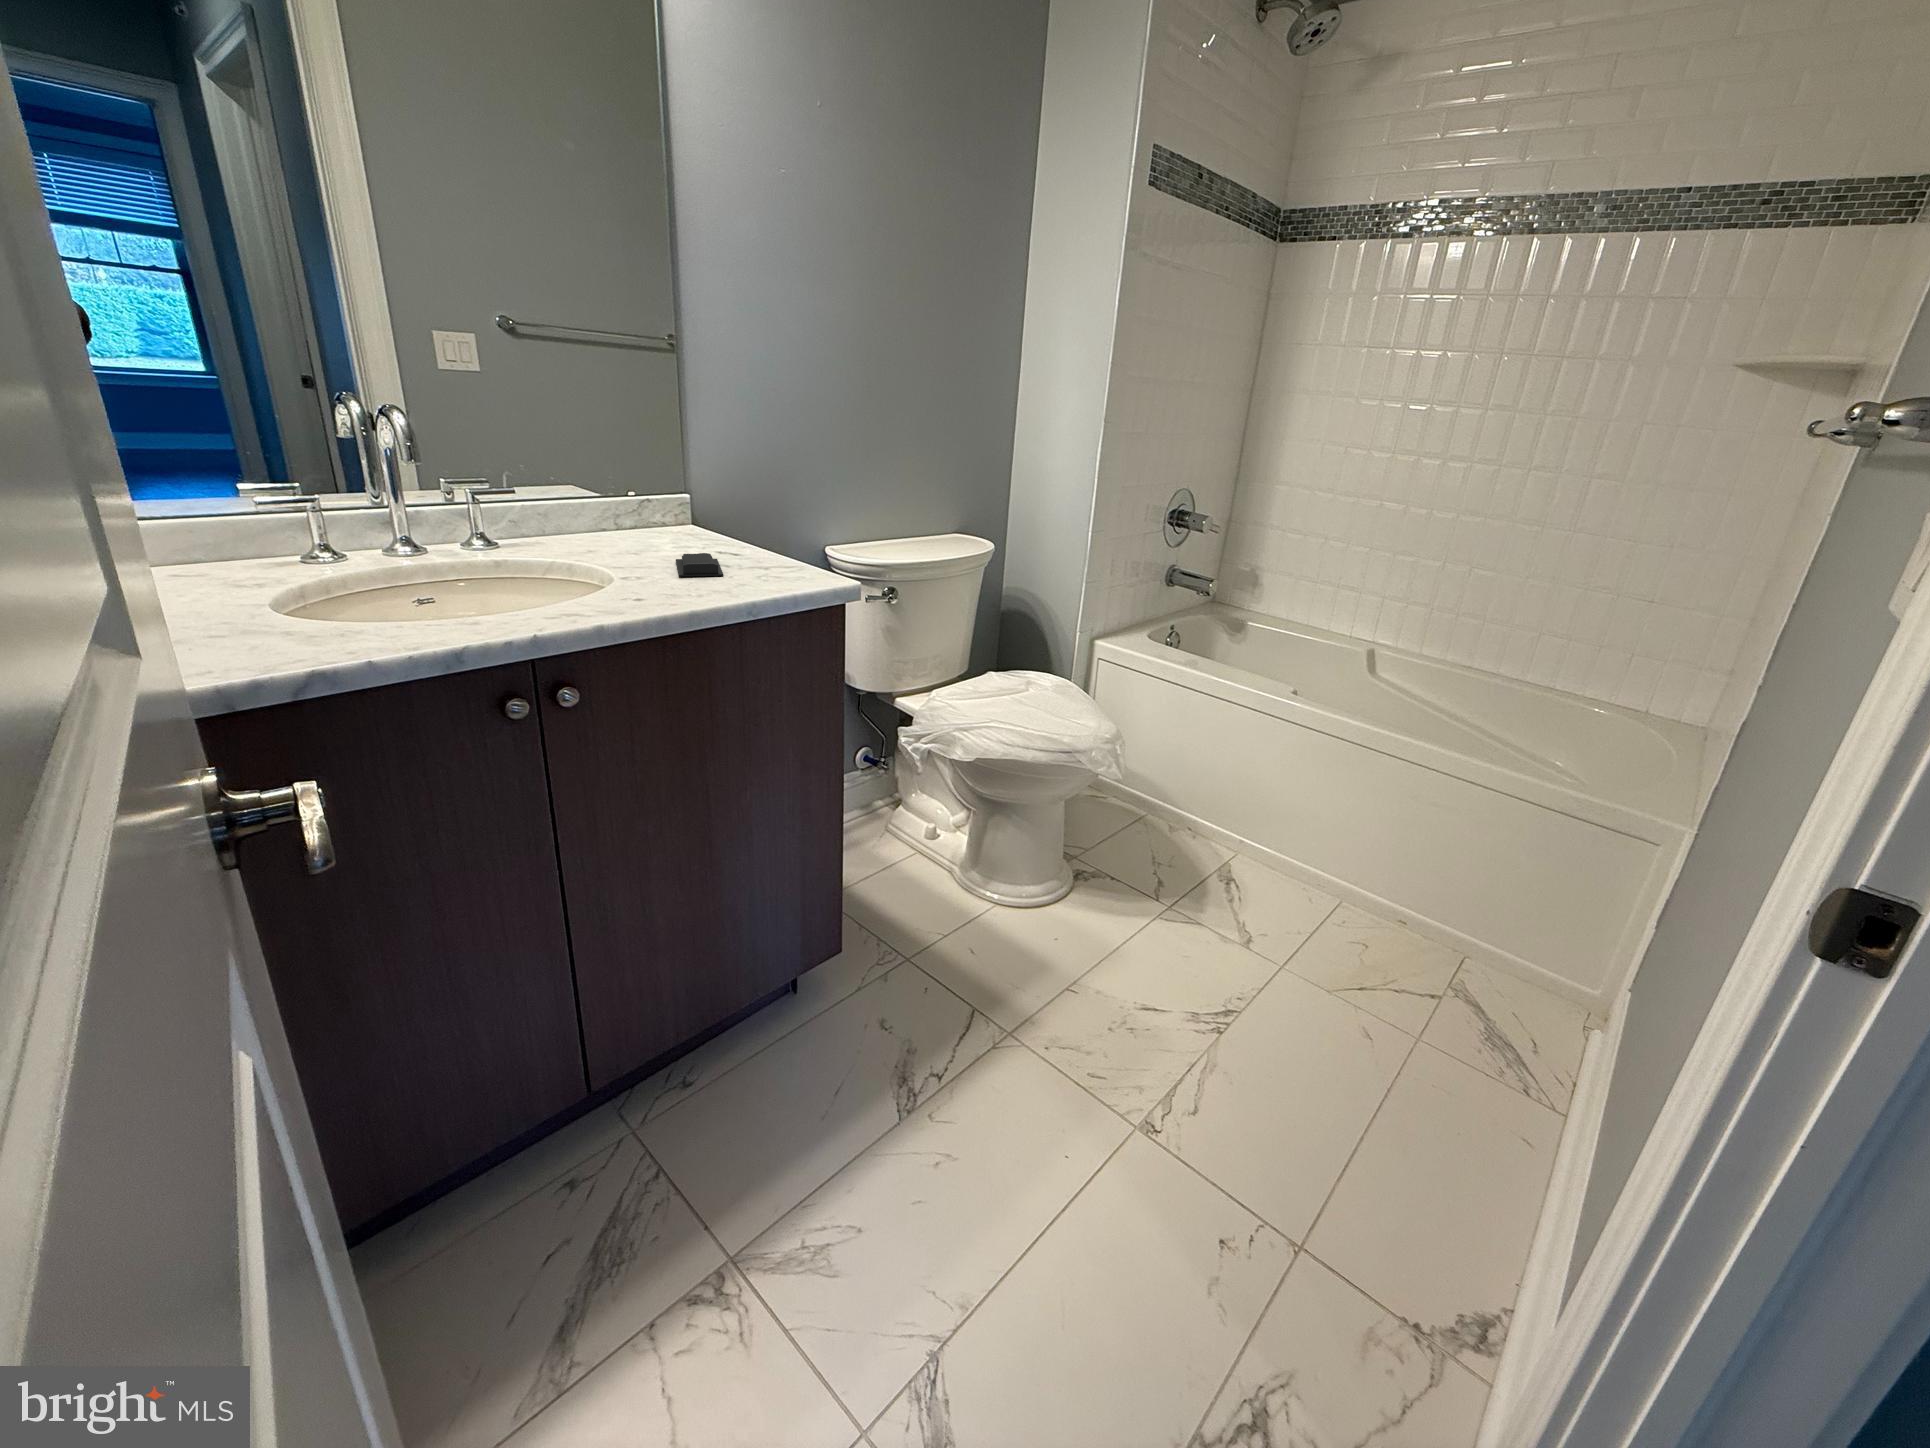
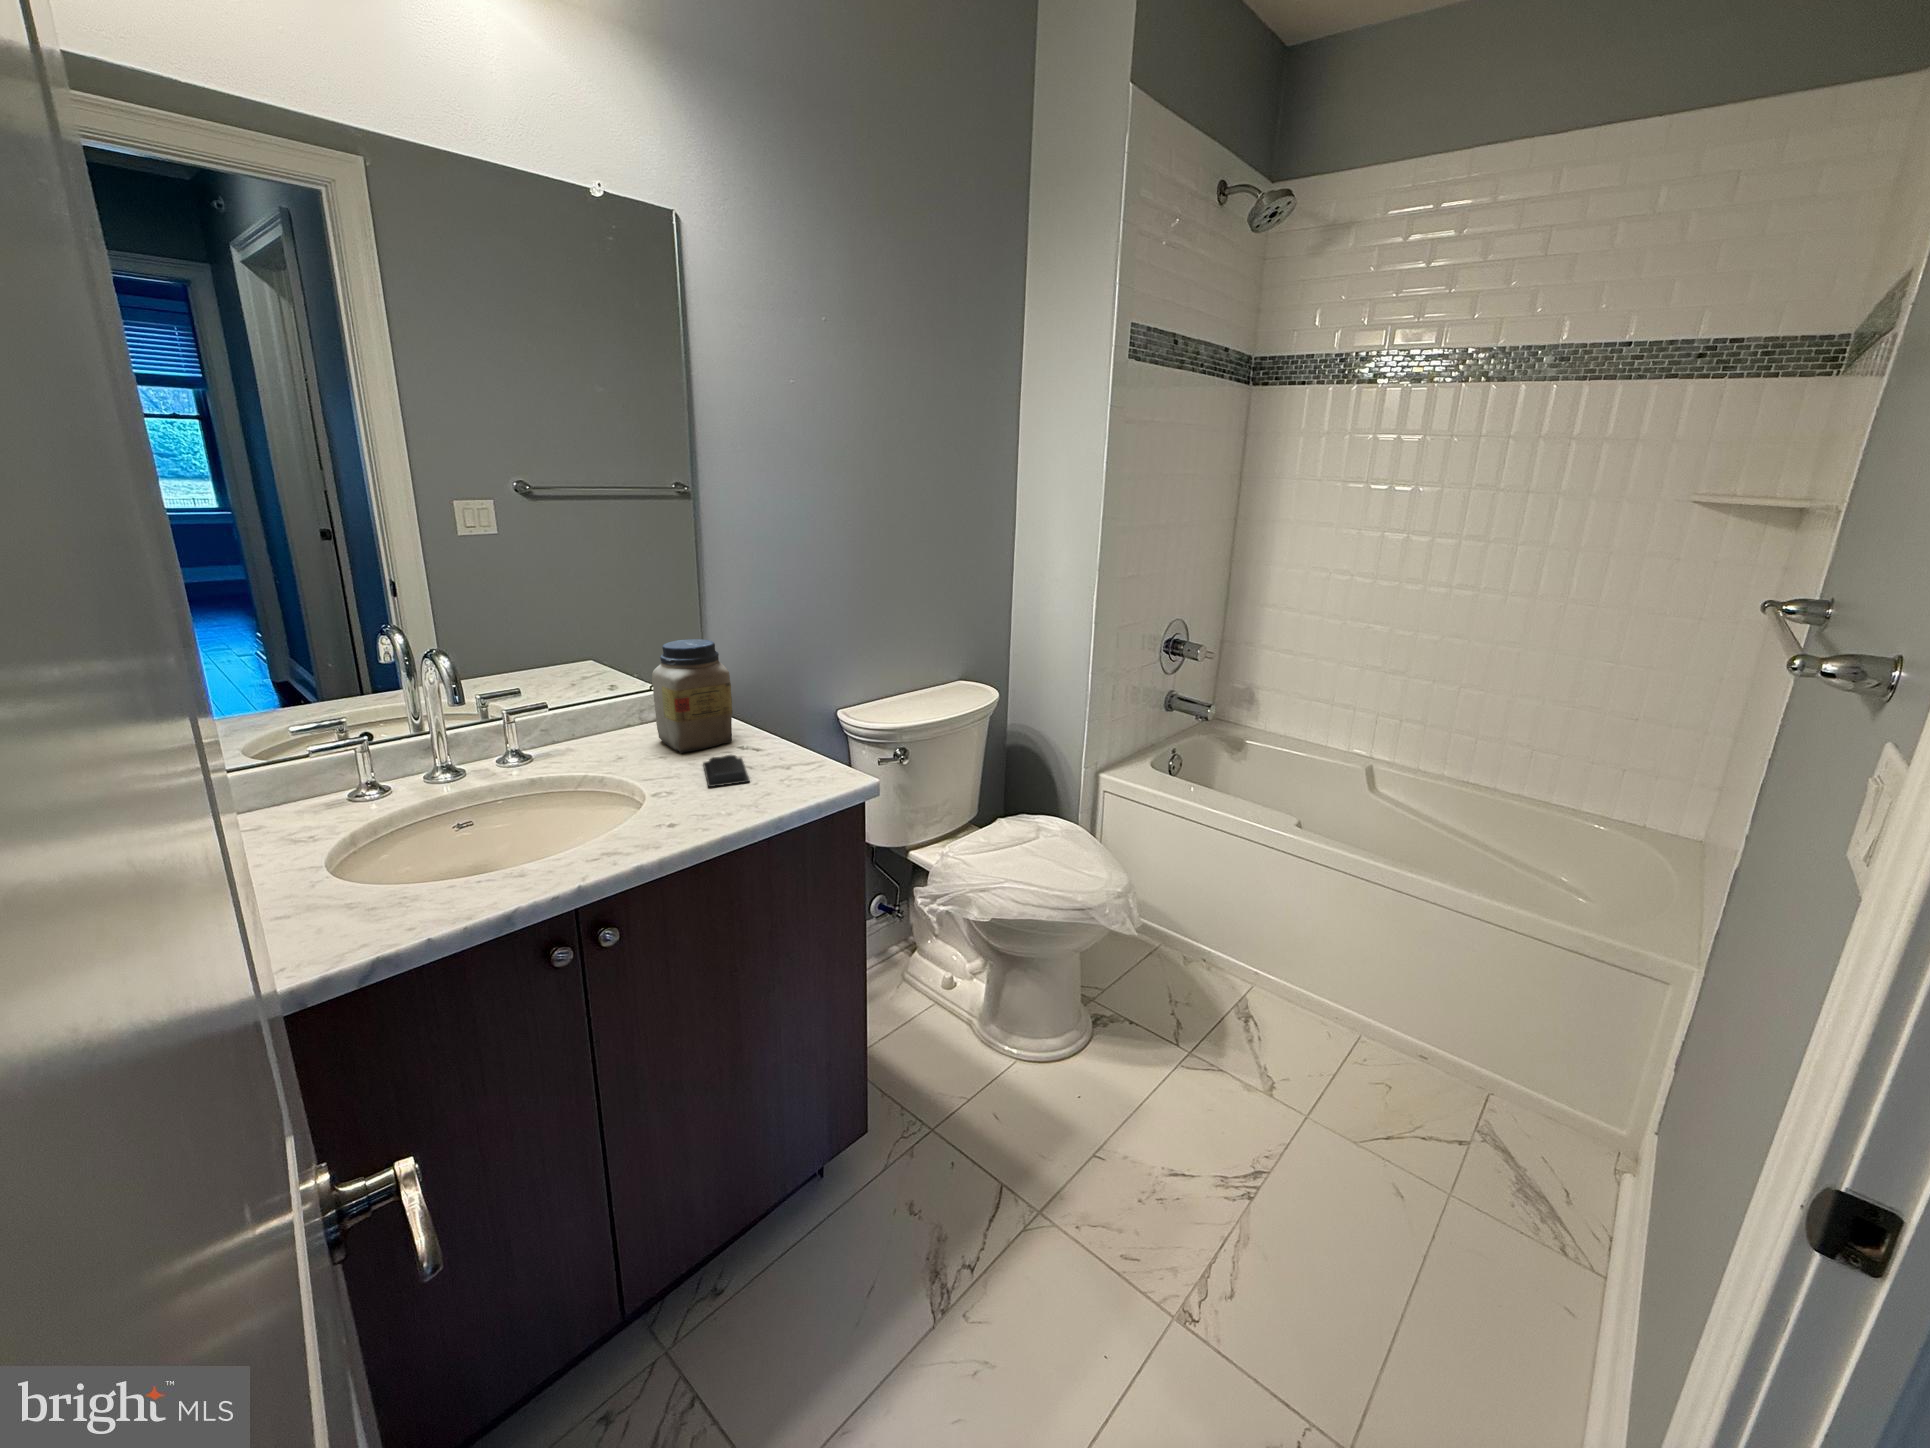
jar: none [624,436,708,553] -> present [652,639,732,753]

